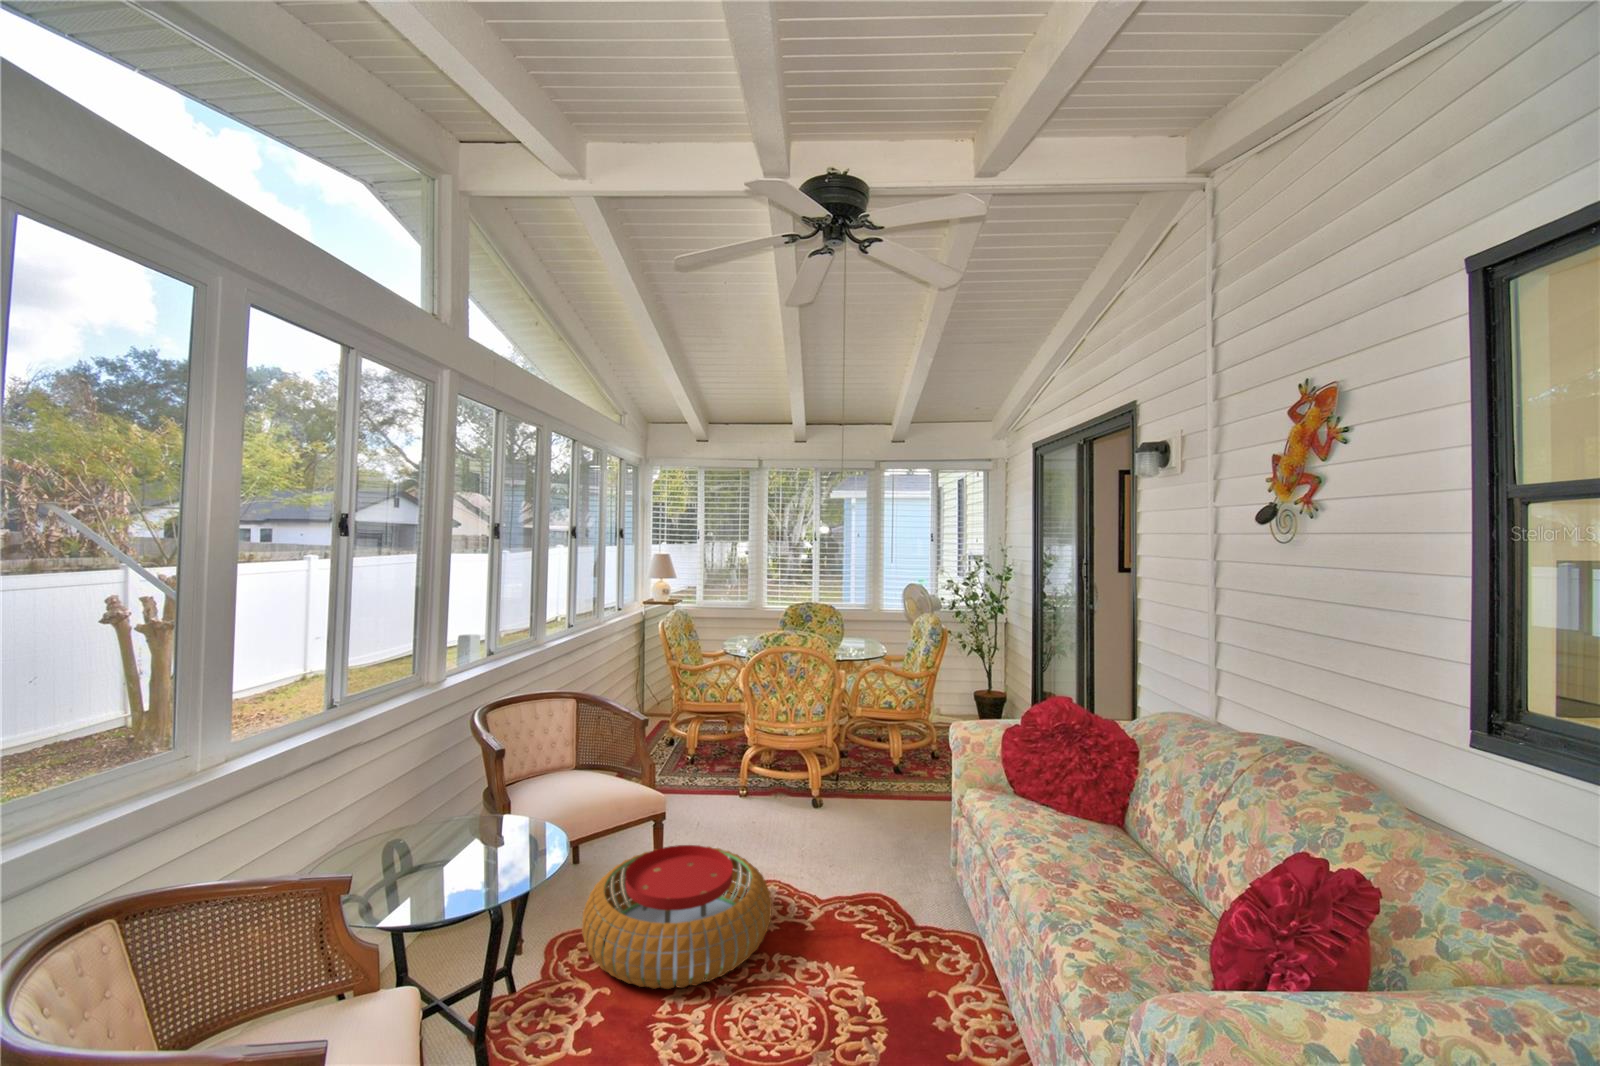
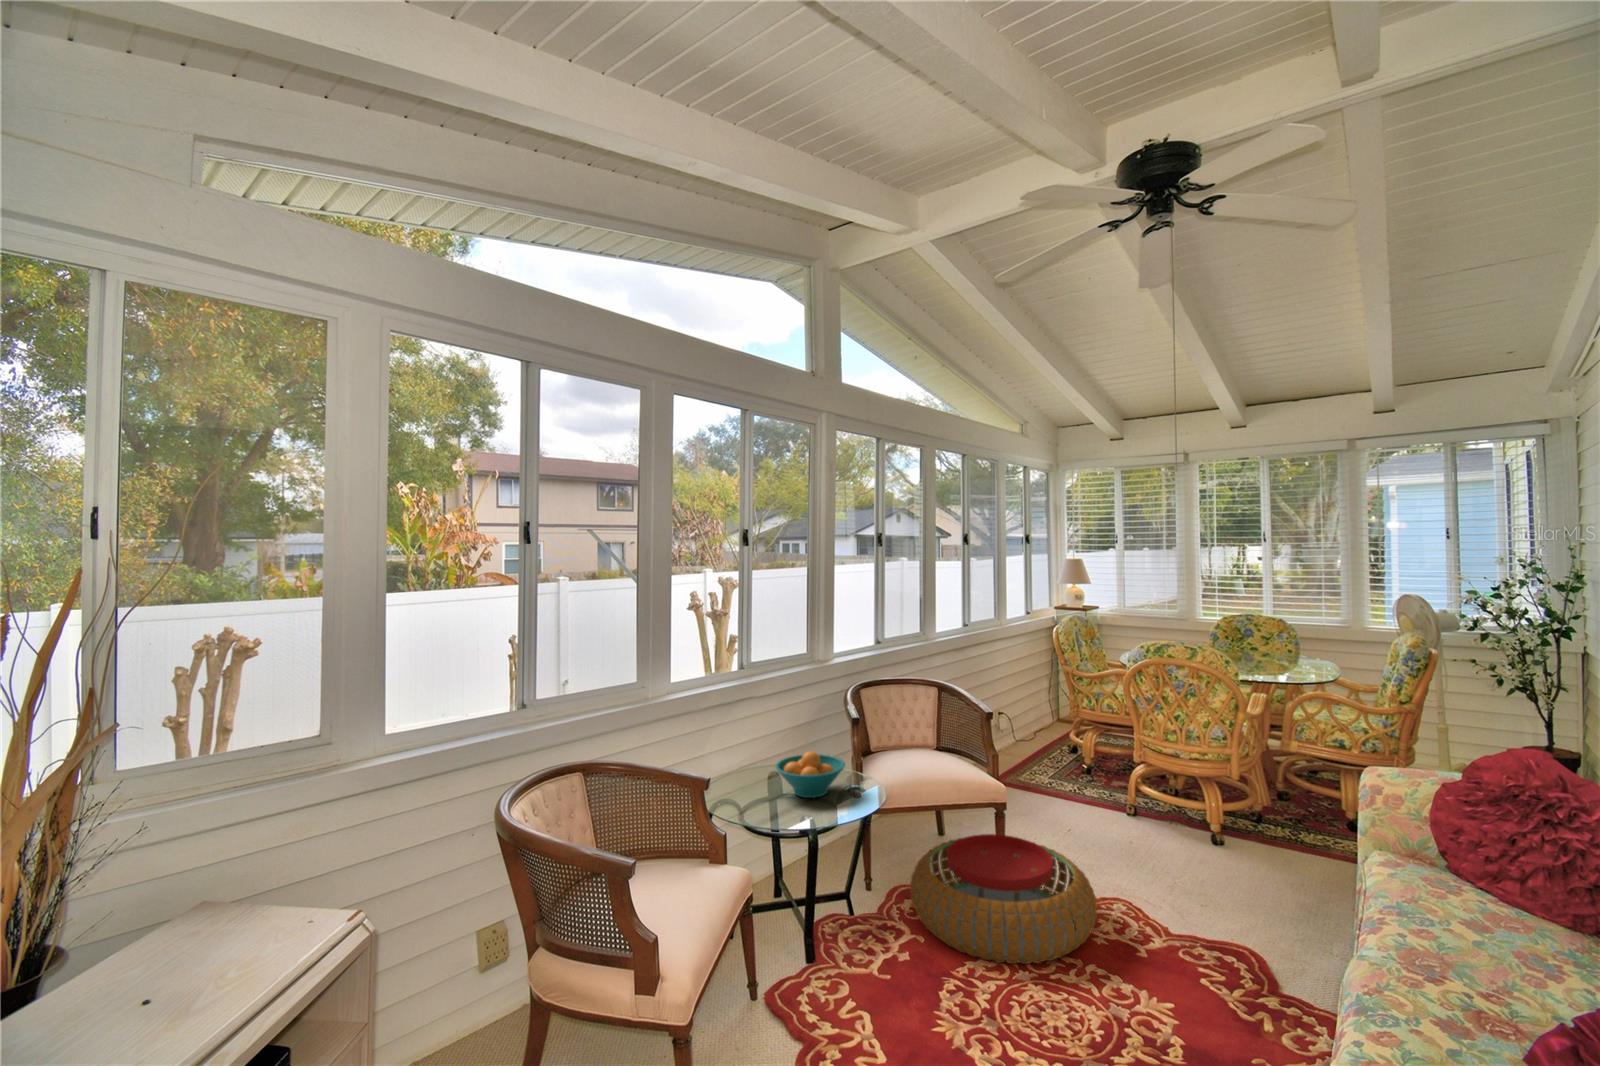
fruit bowl: none [417,801,517,864] -> present [775,751,845,798]

